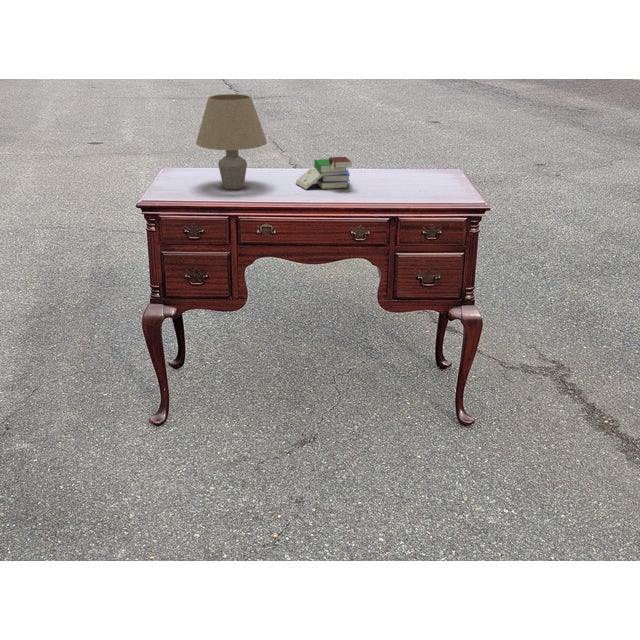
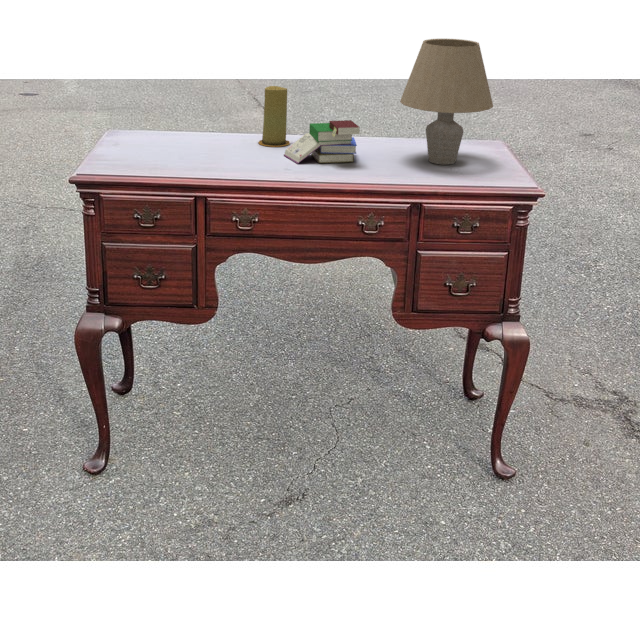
table lamp: present [196,94,267,190] -> present [400,39,493,165]
candle: none [276,132,300,178] -> present [258,86,290,147]

